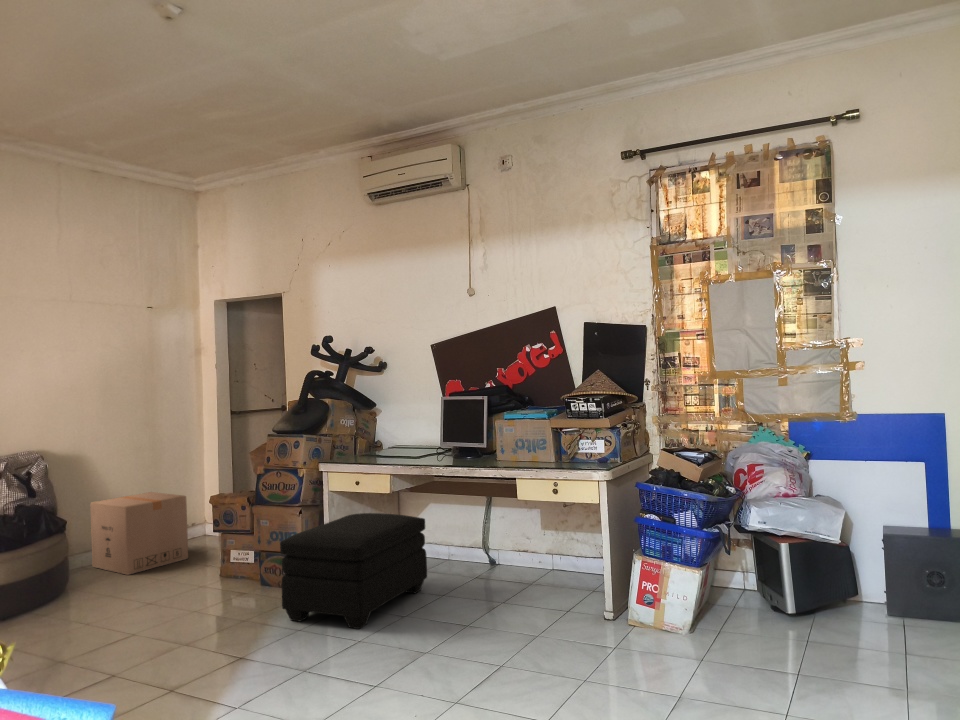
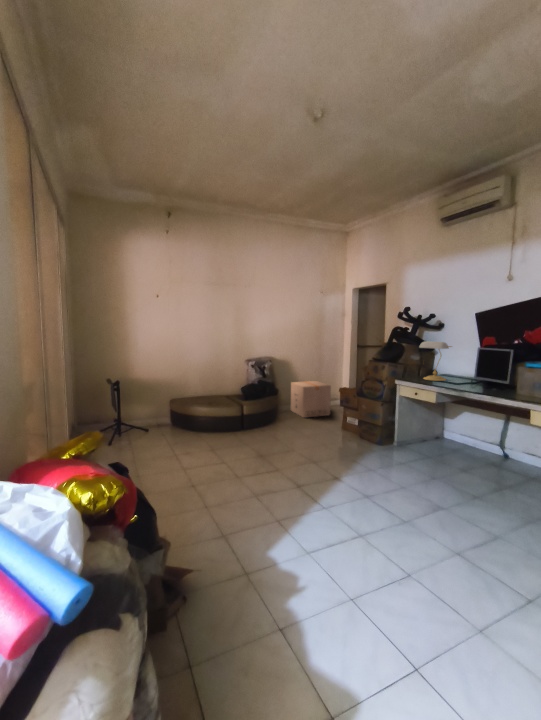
desk lamp: none [354,392,404,457] -> present [419,341,451,381]
ottoman: present [280,513,427,629] -> none [365,411,458,478]

